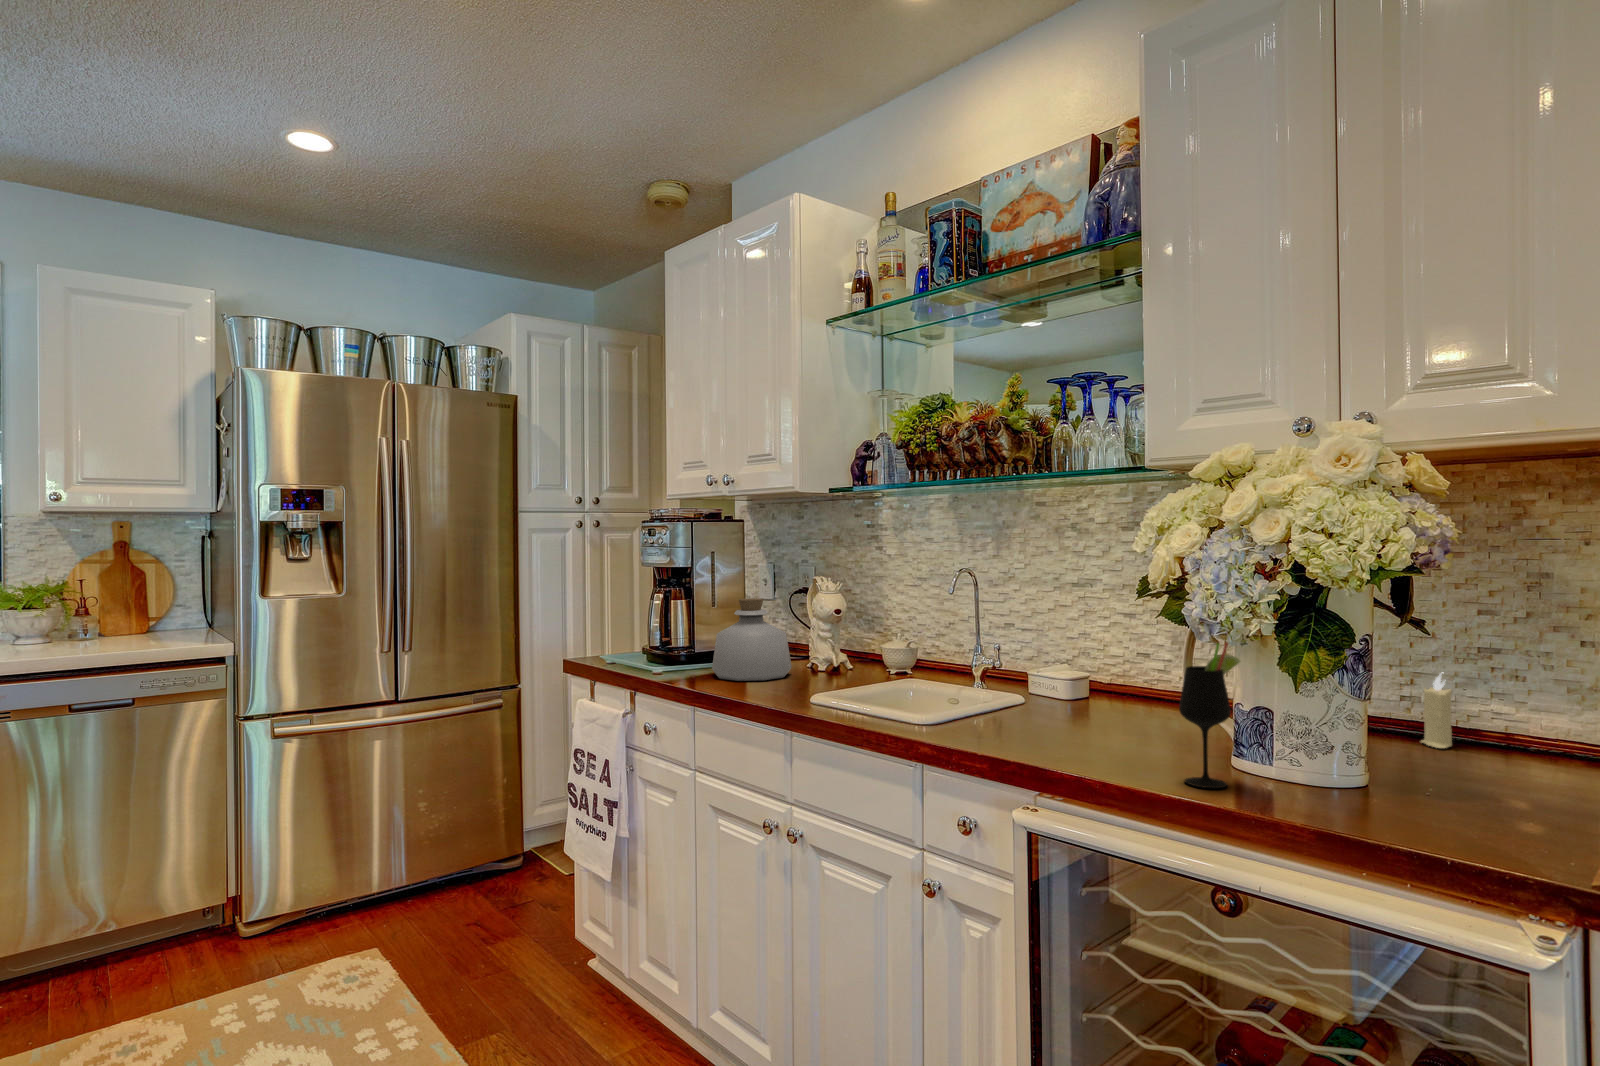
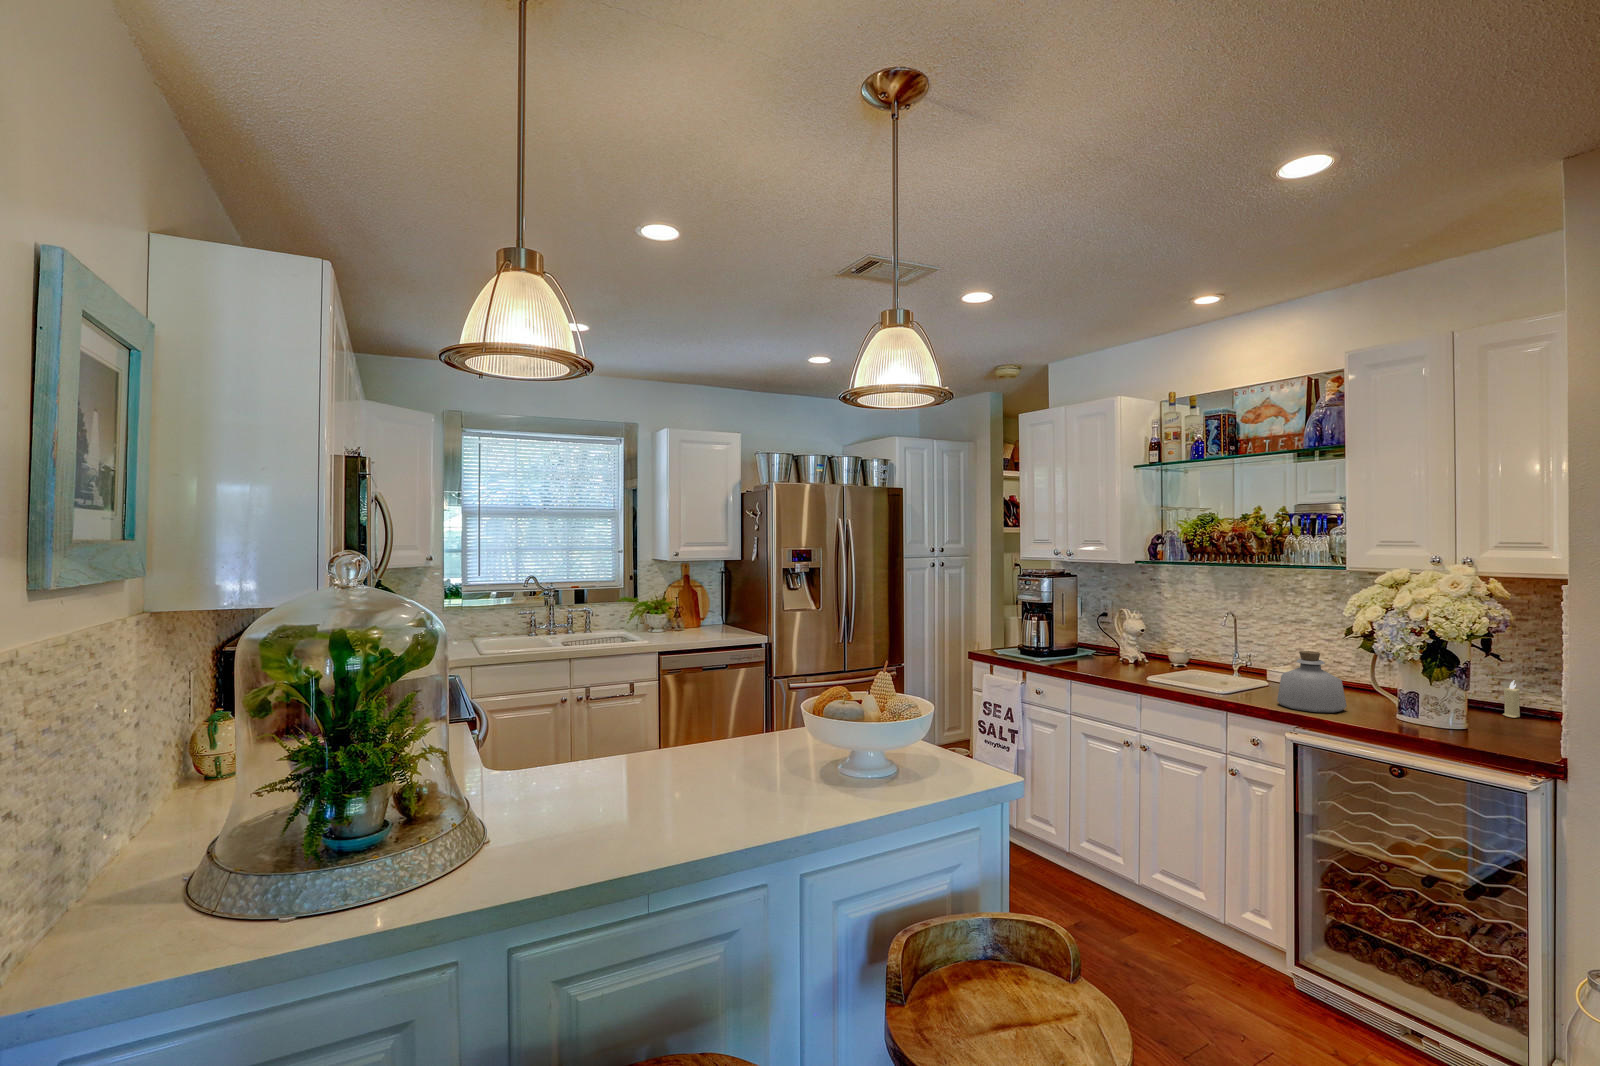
bottle: present [712,598,792,681] -> present [1277,651,1347,713]
wine glass: present [1179,643,1240,788] -> none [1372,662,1403,726]

